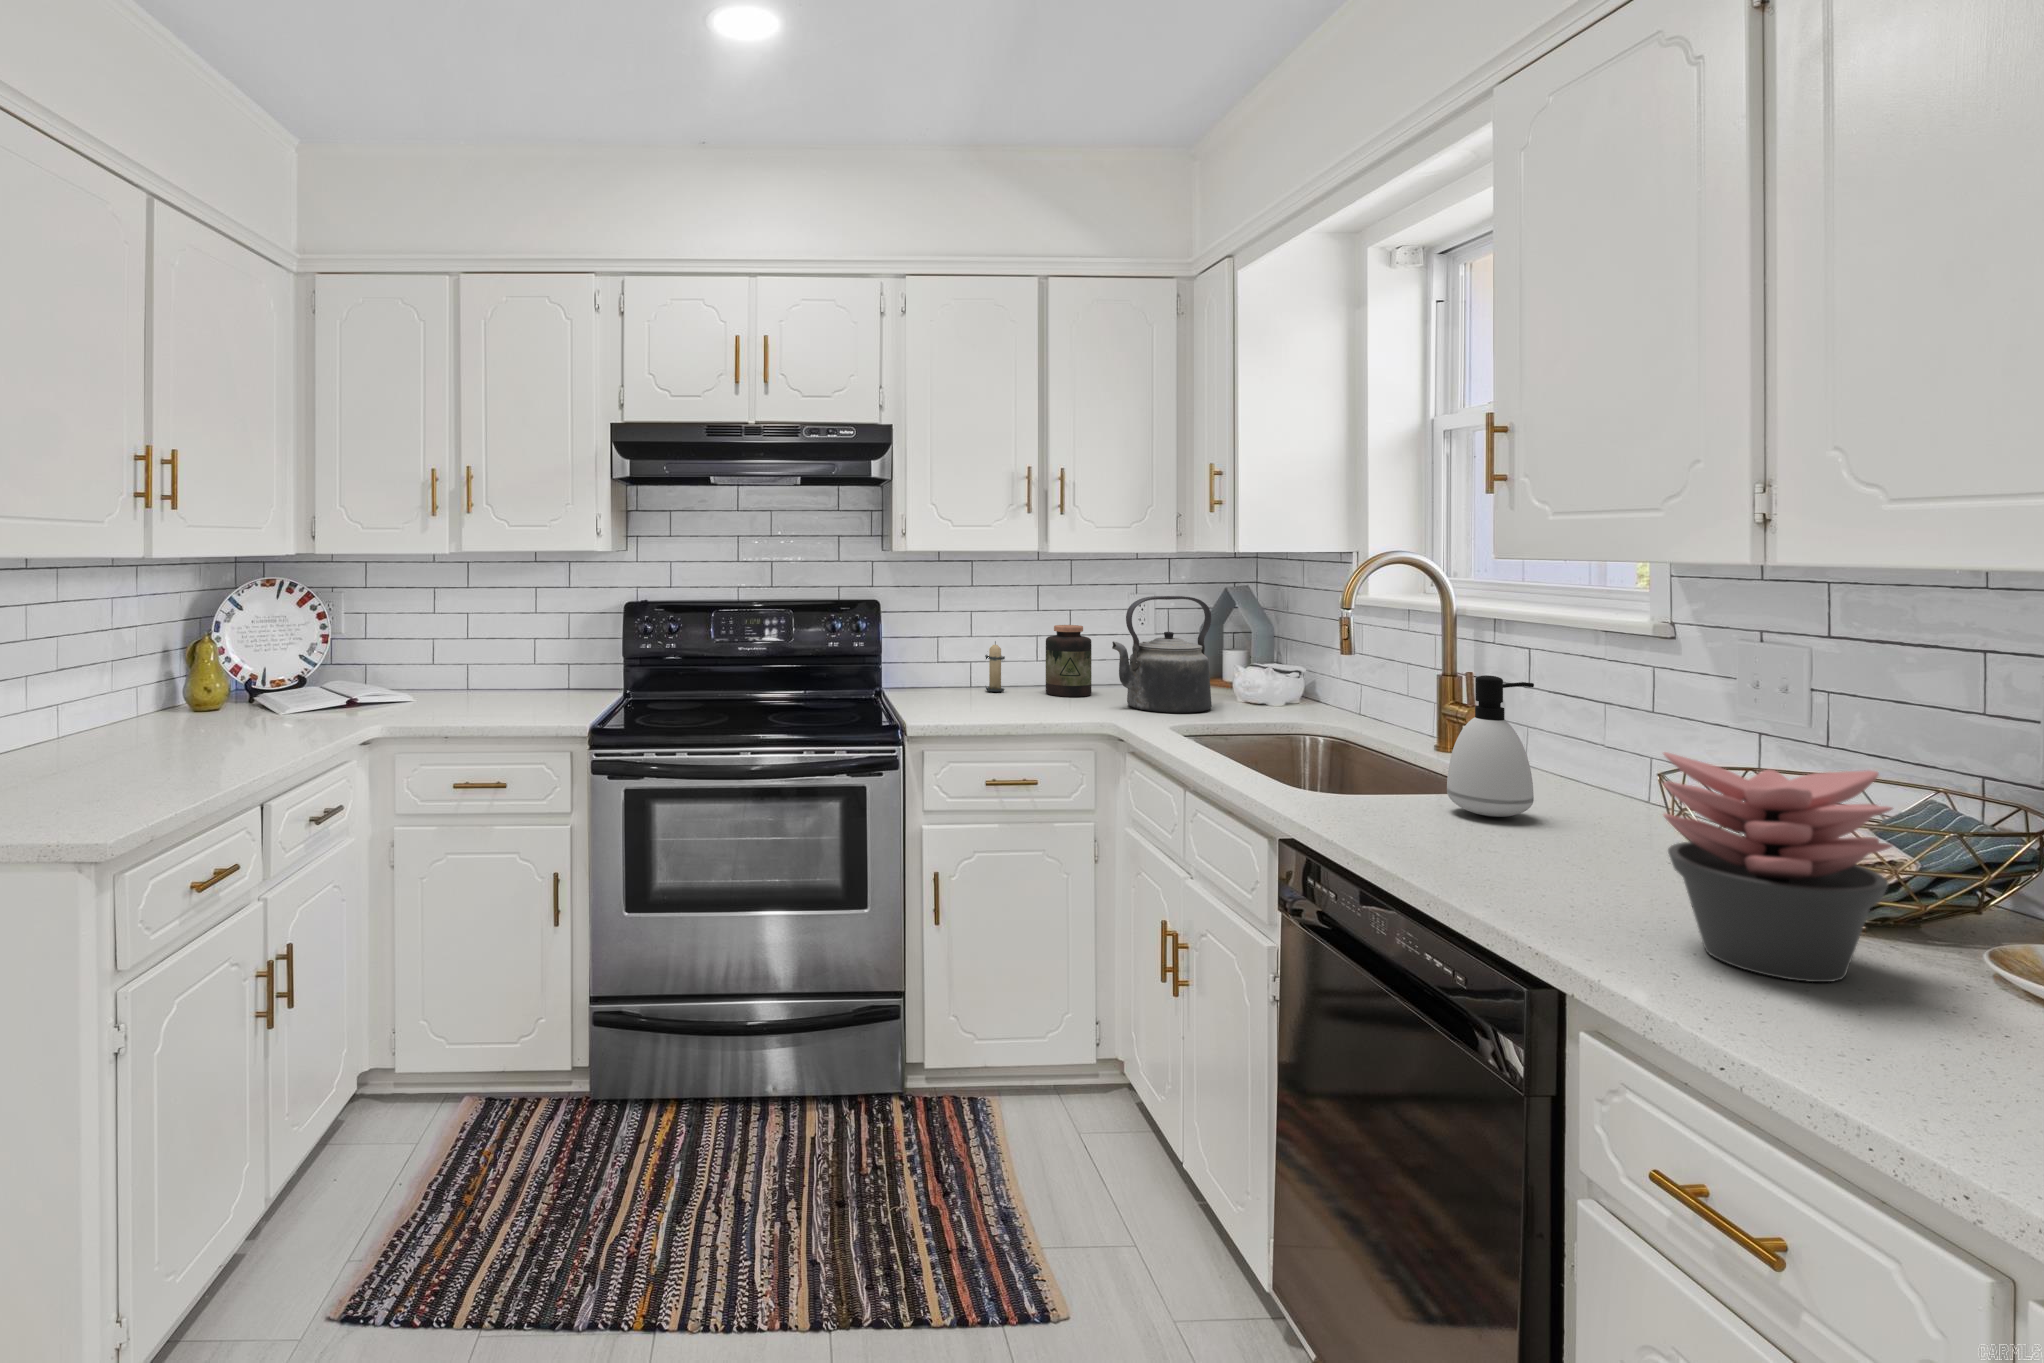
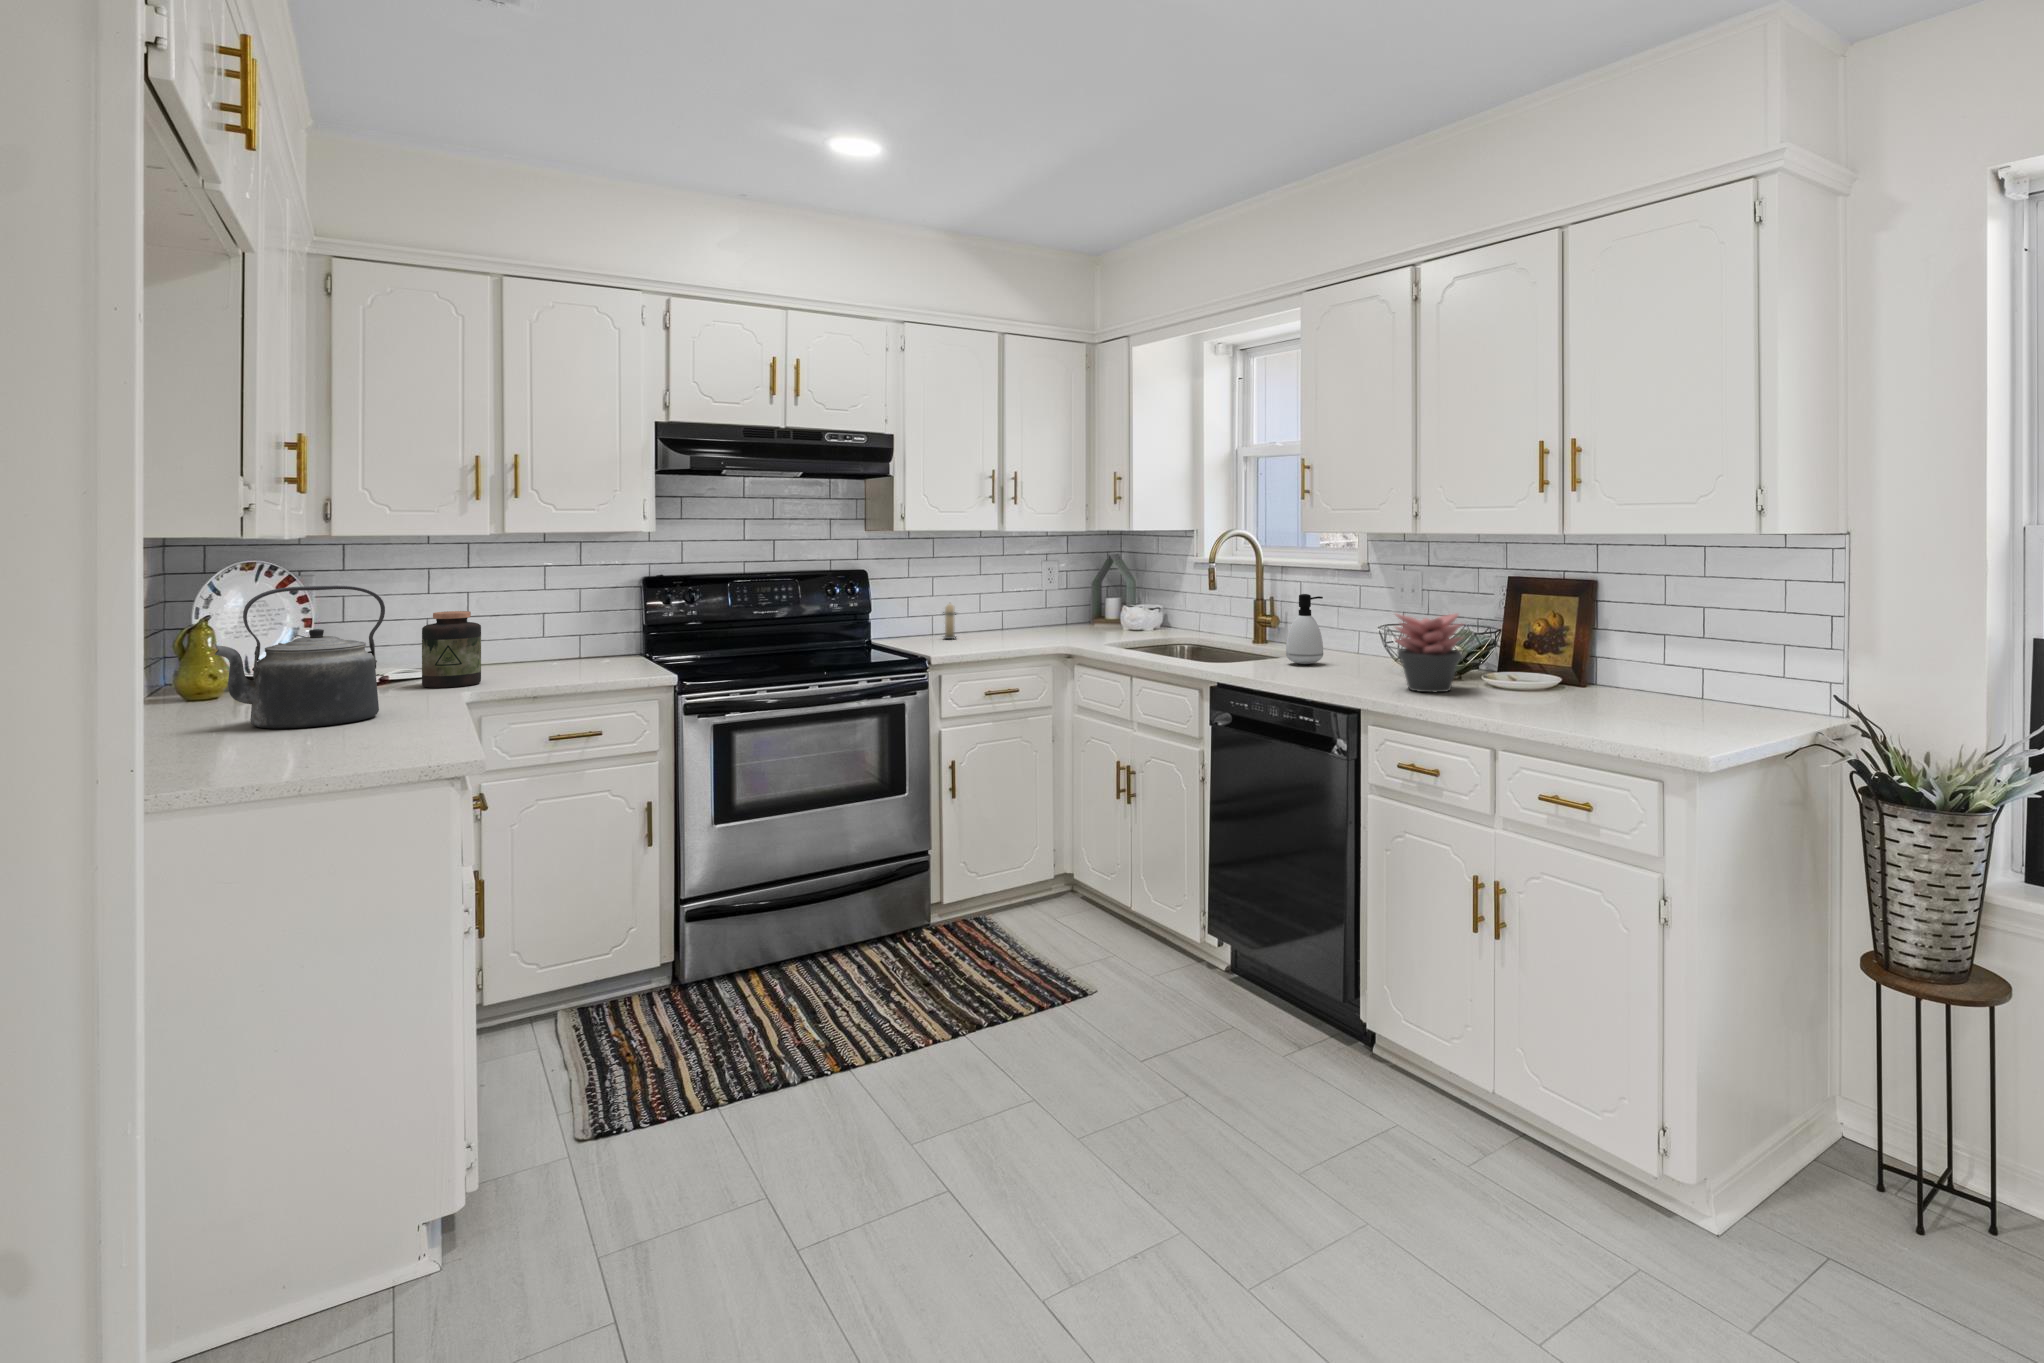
kettle: present [1112,596,1212,713] -> present [215,586,385,729]
jar: present [1046,625,1092,697] -> present [422,611,481,688]

